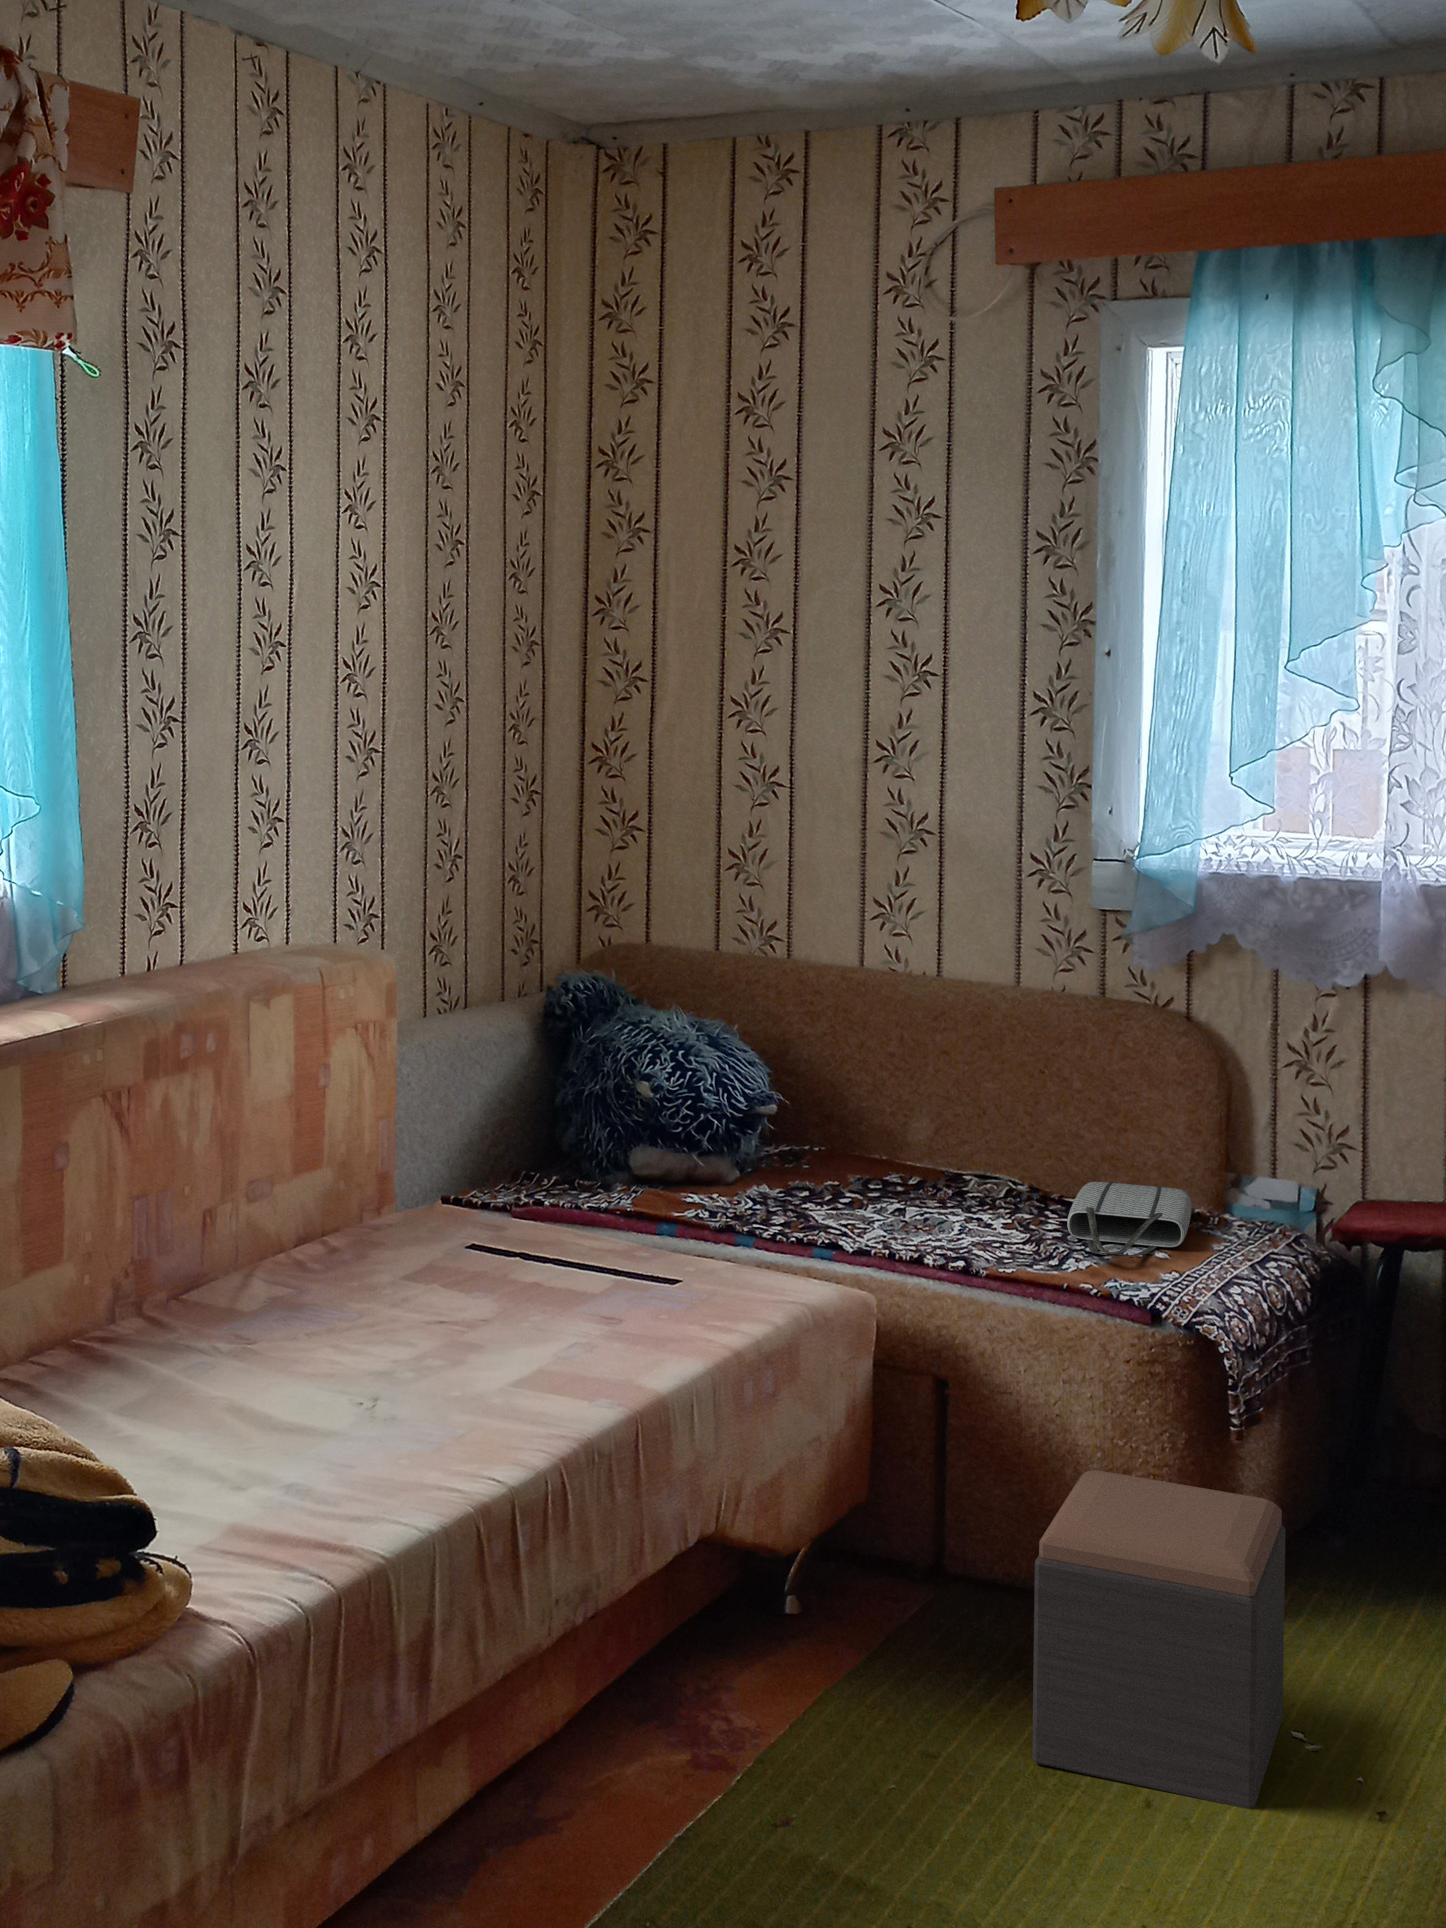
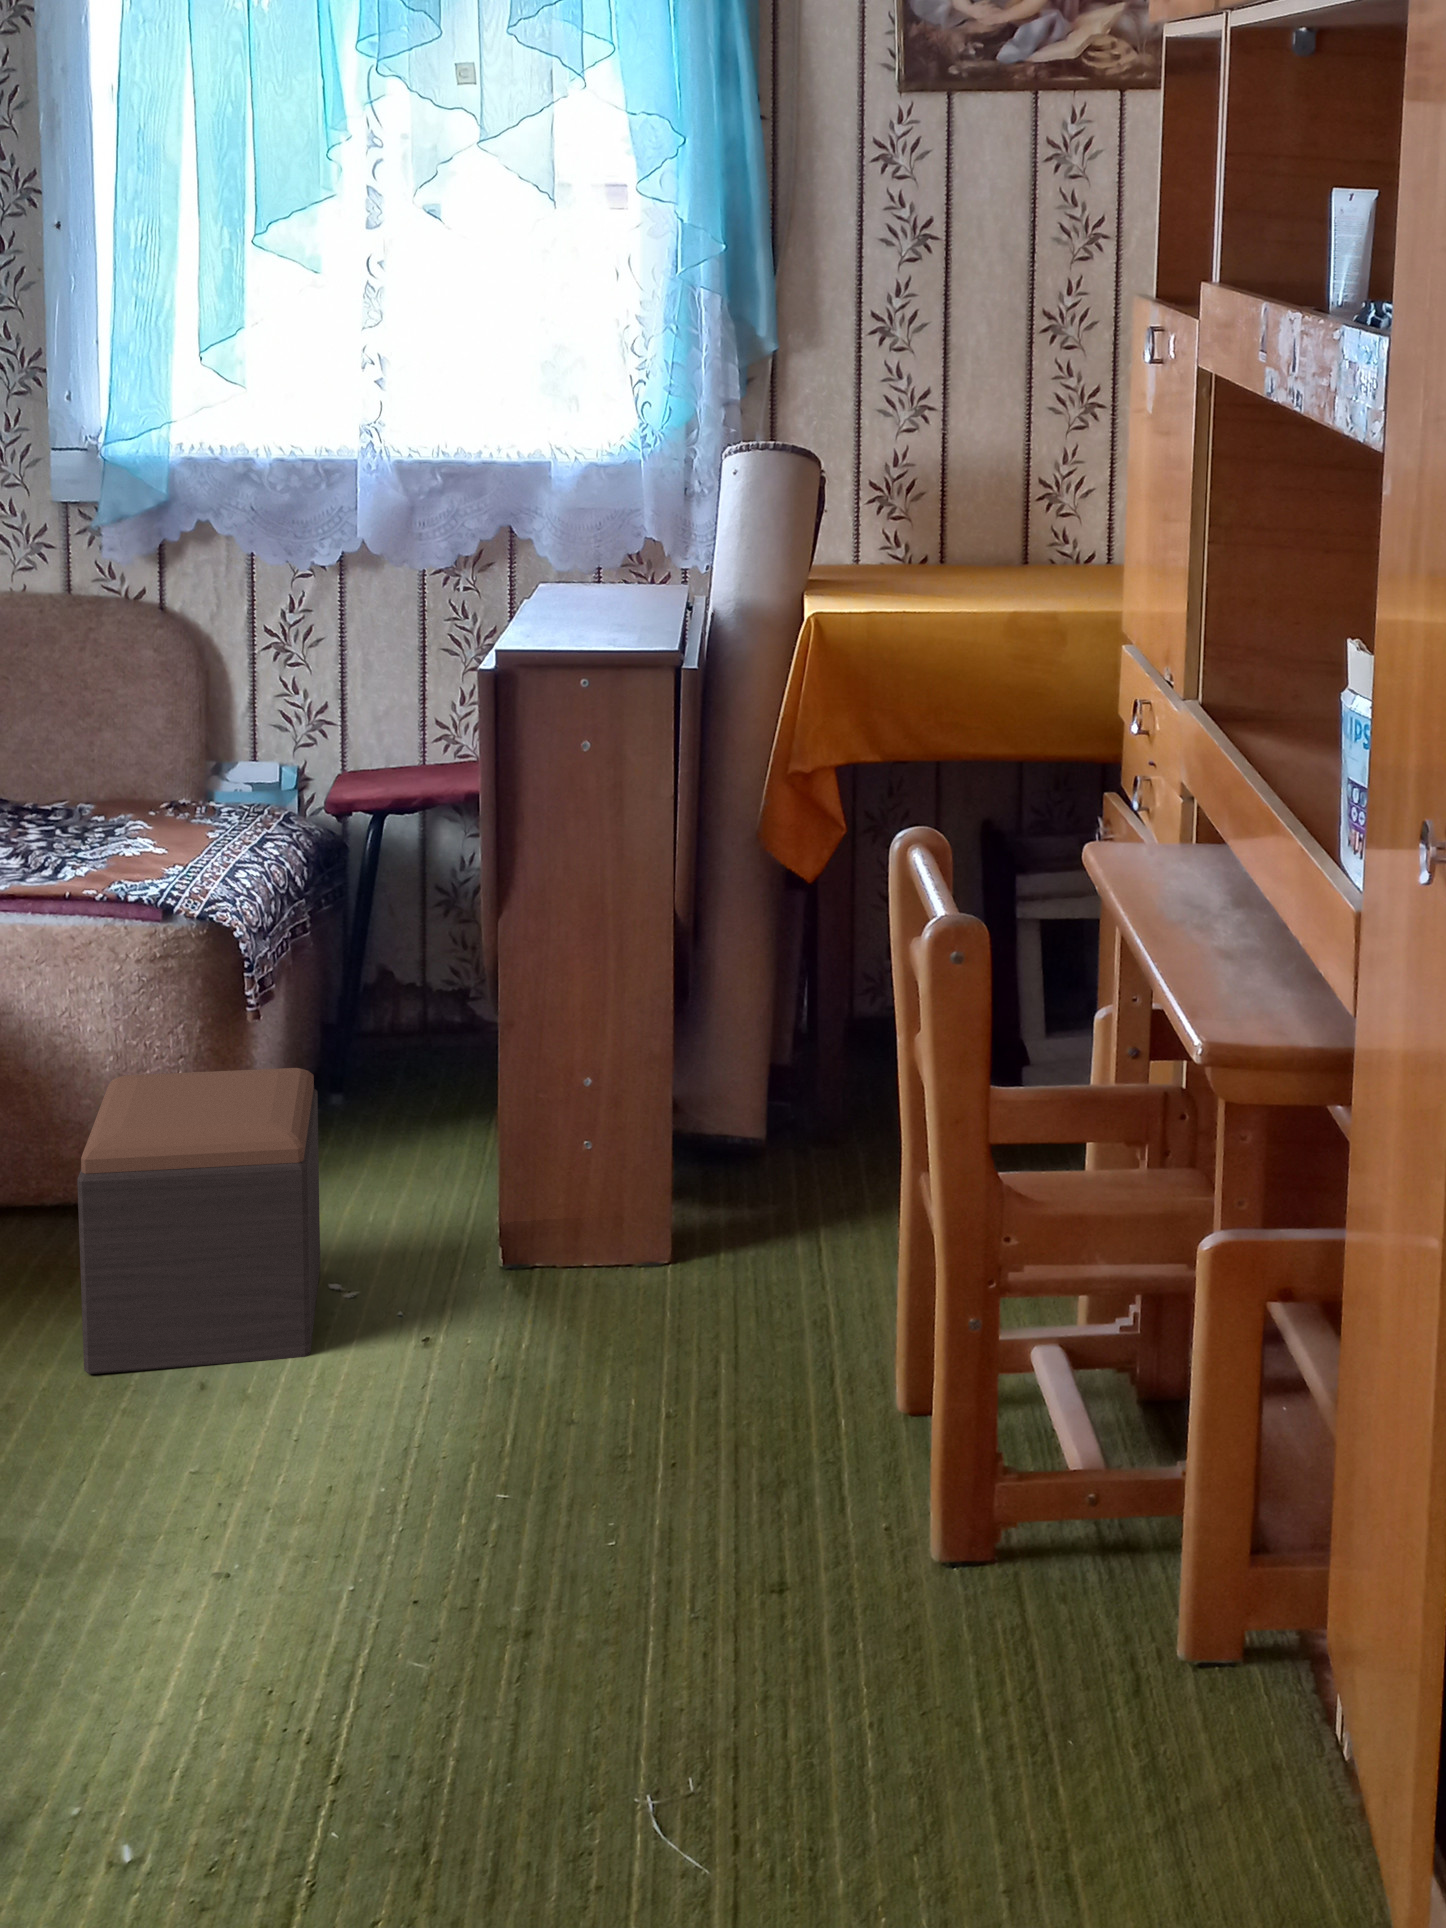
tote bag: present [1067,1182,1192,1256] -> none [54,783,180,860]

